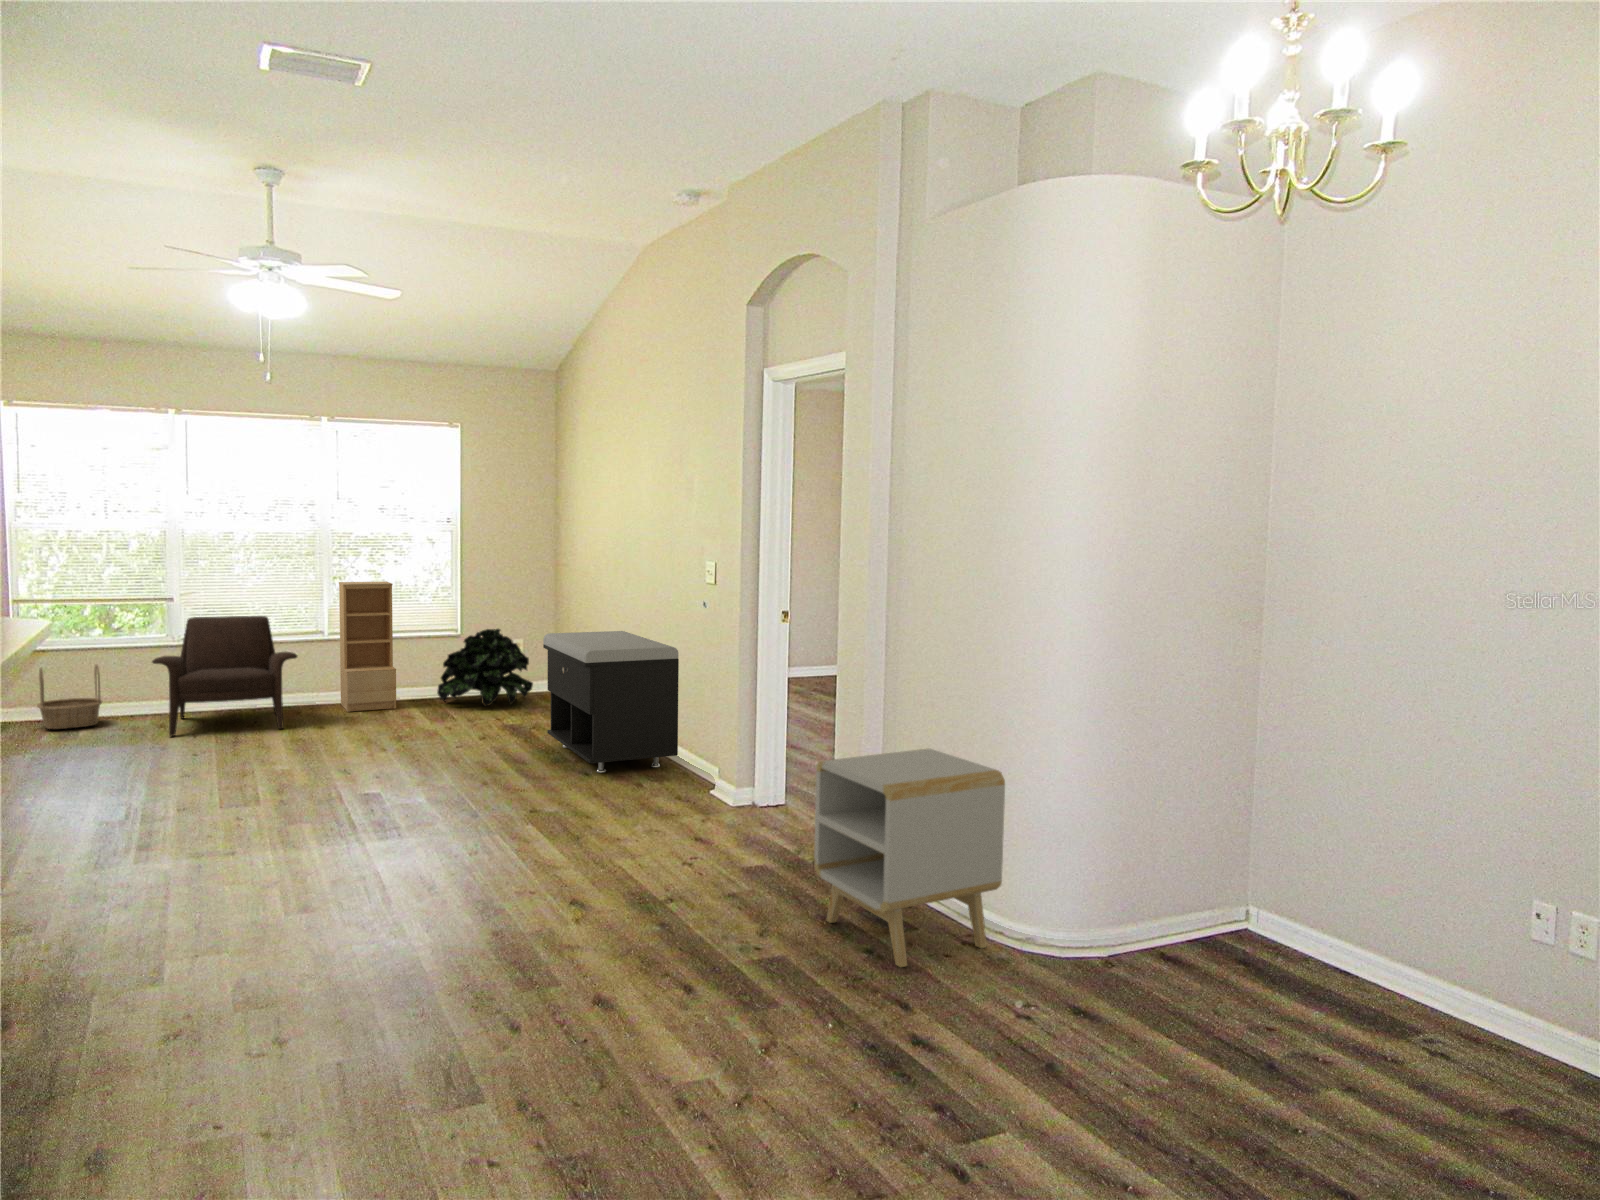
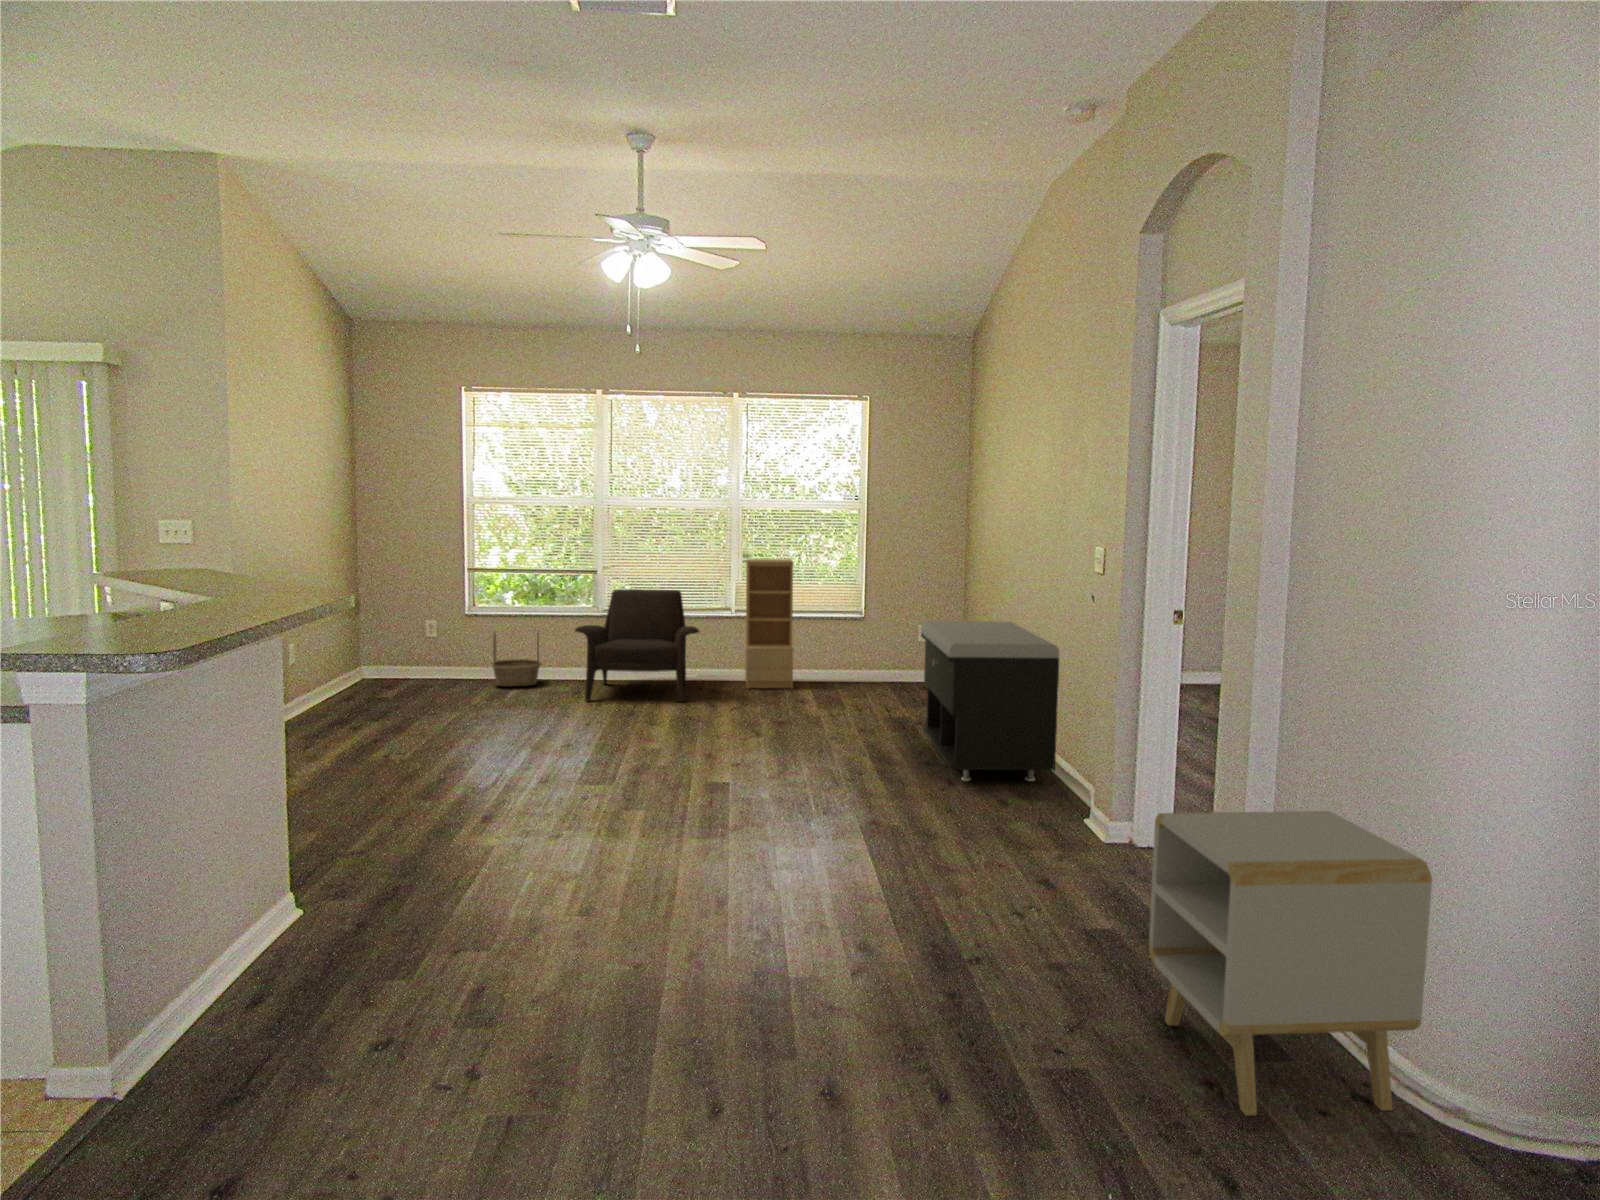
potted plant: present [437,629,533,707] -> none [832,611,930,694]

